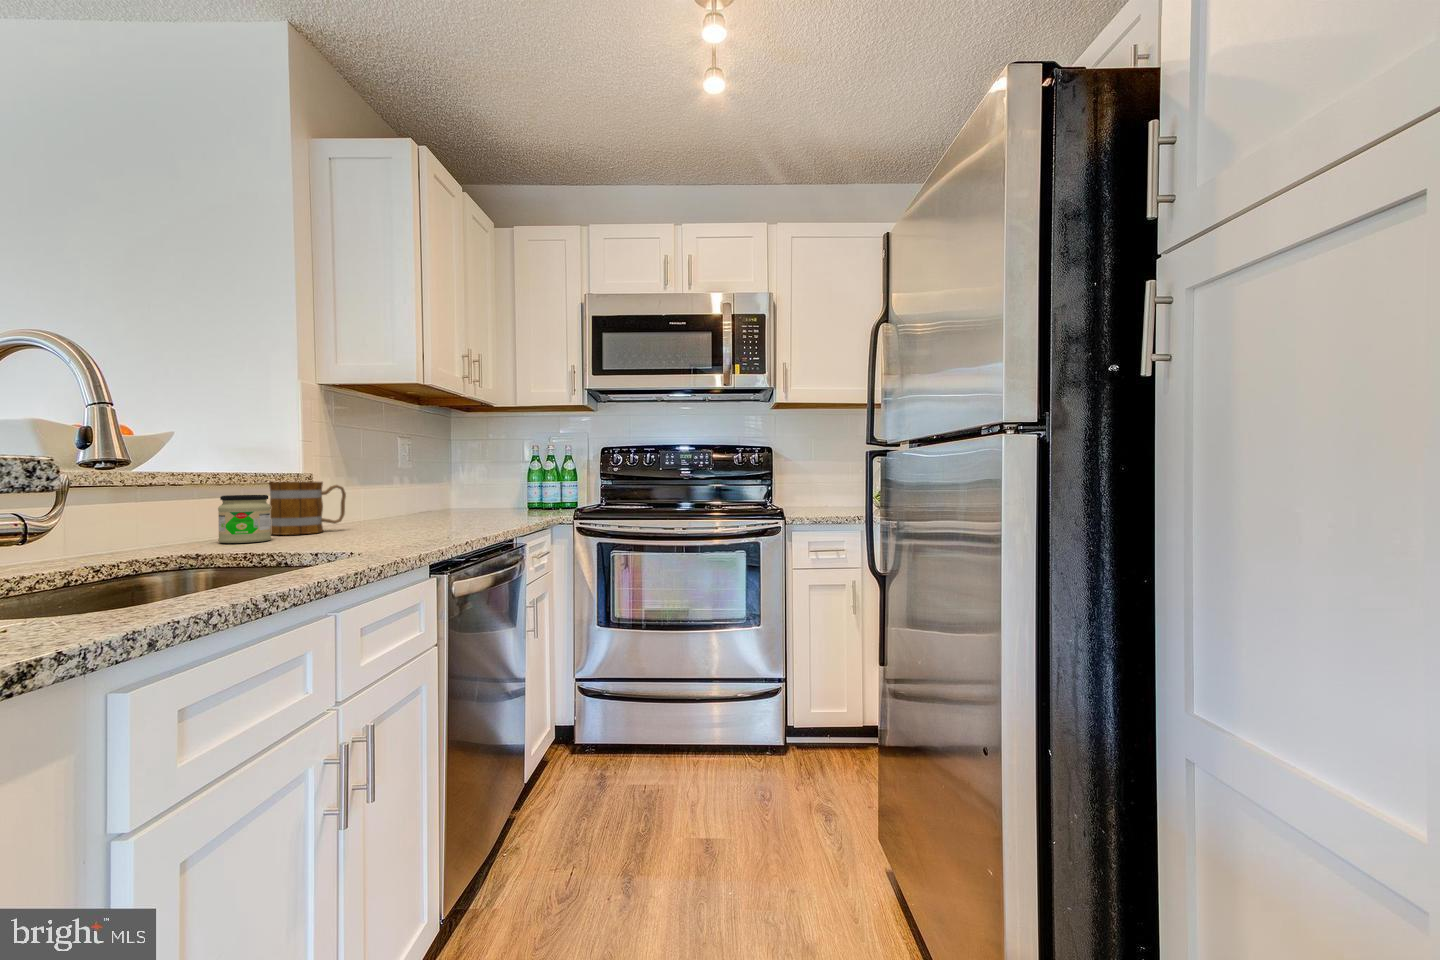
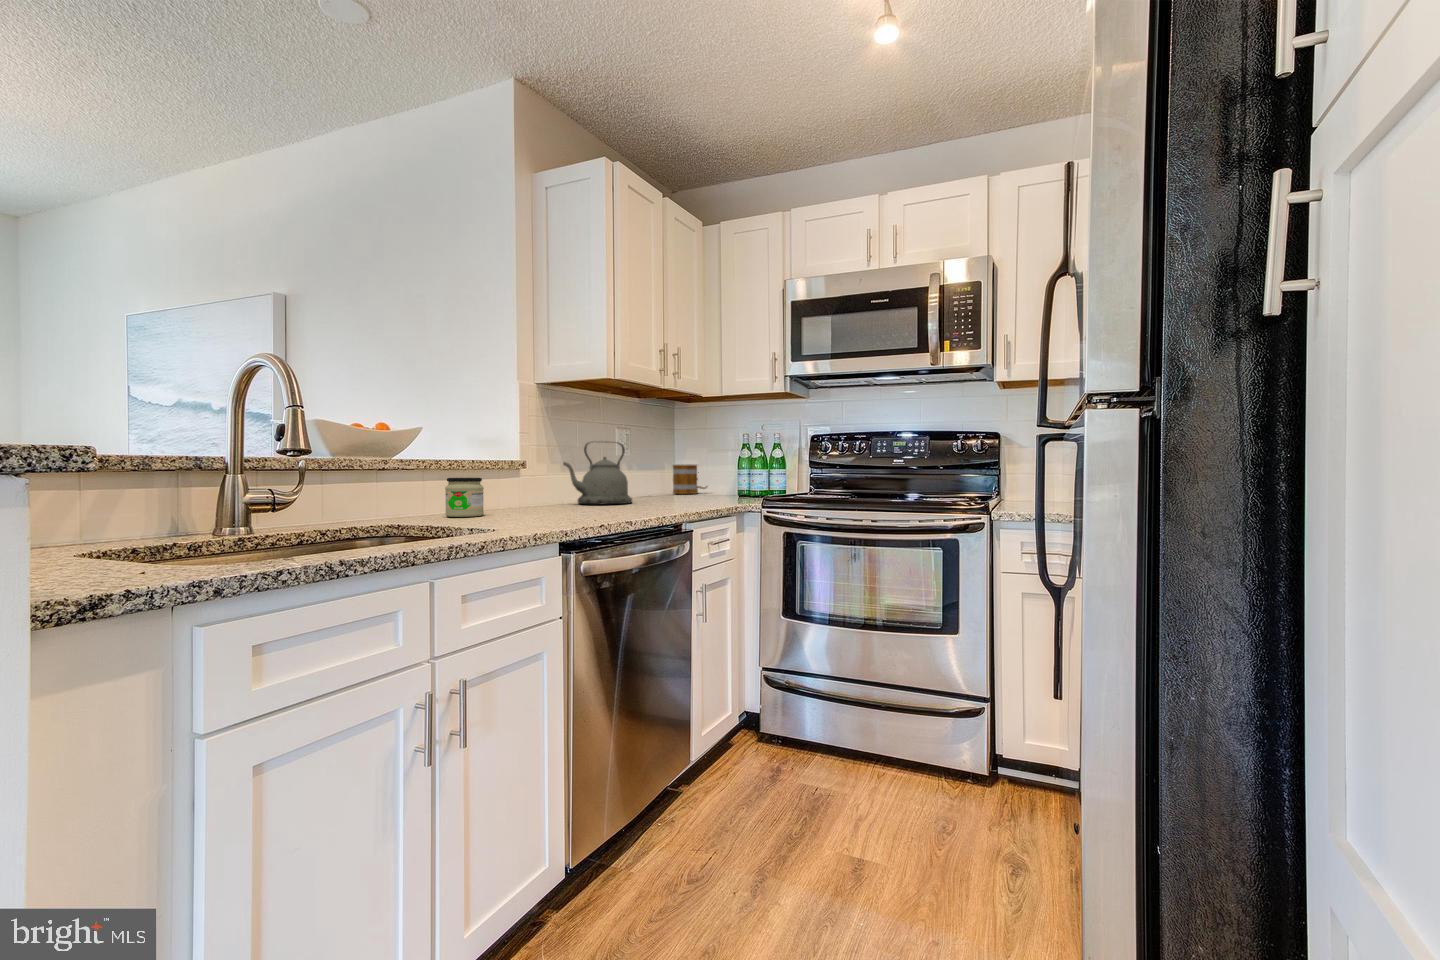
kettle: none [346,451,427,522] -> present [563,443,632,504]
mug: present [269,482,346,535] -> present [673,465,707,494]

